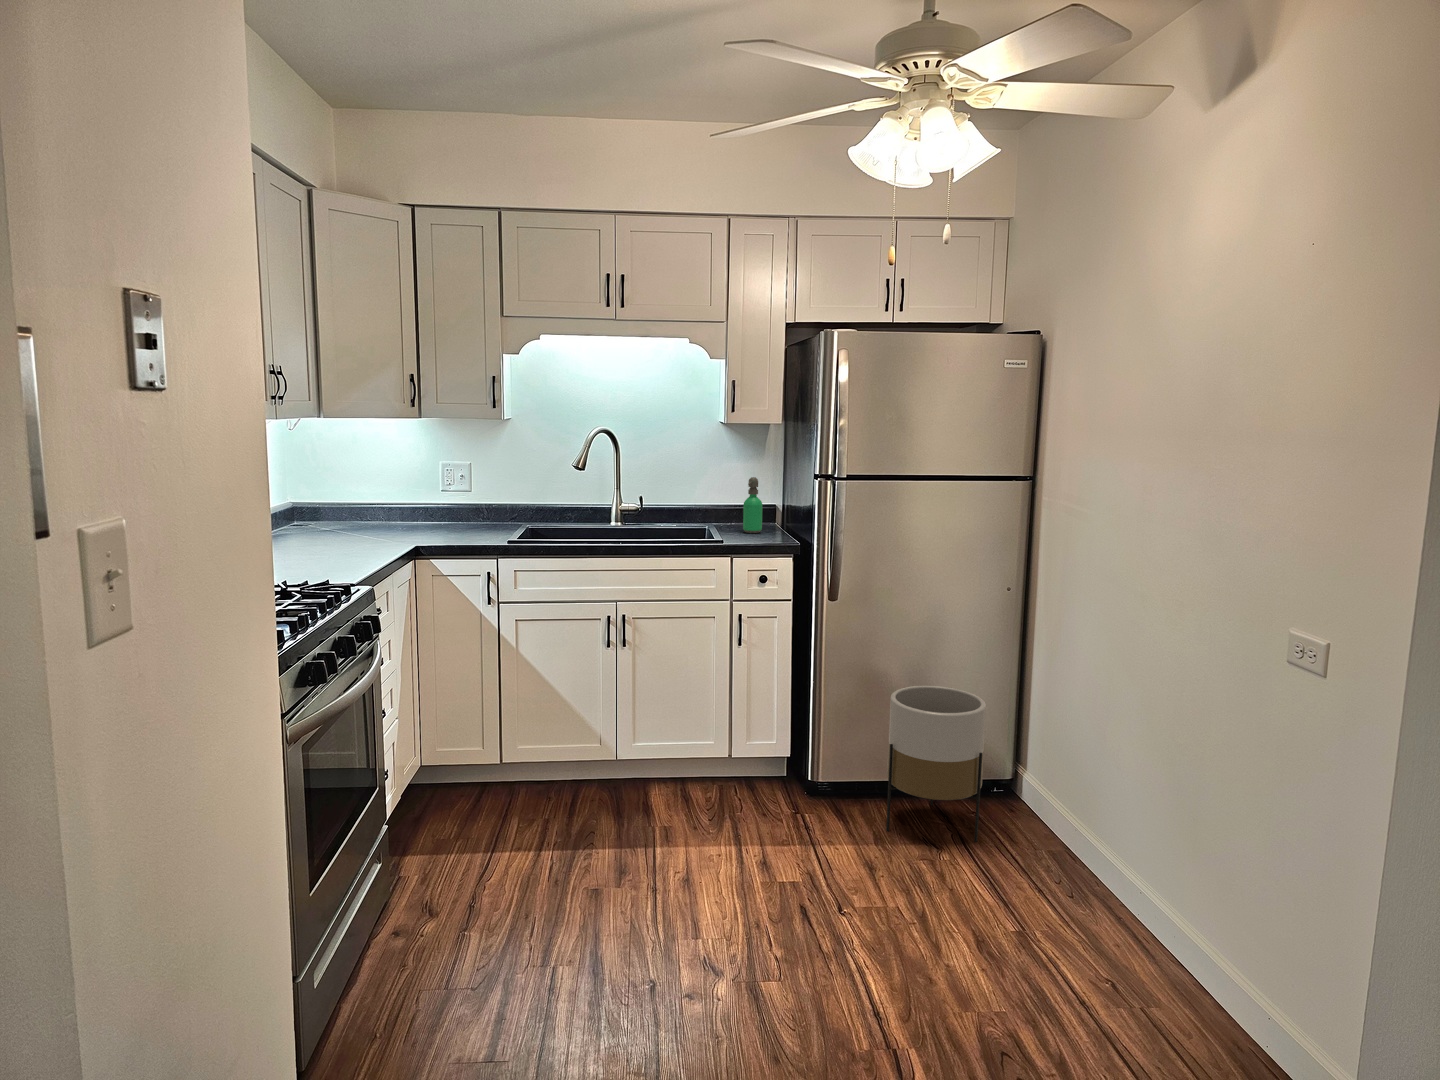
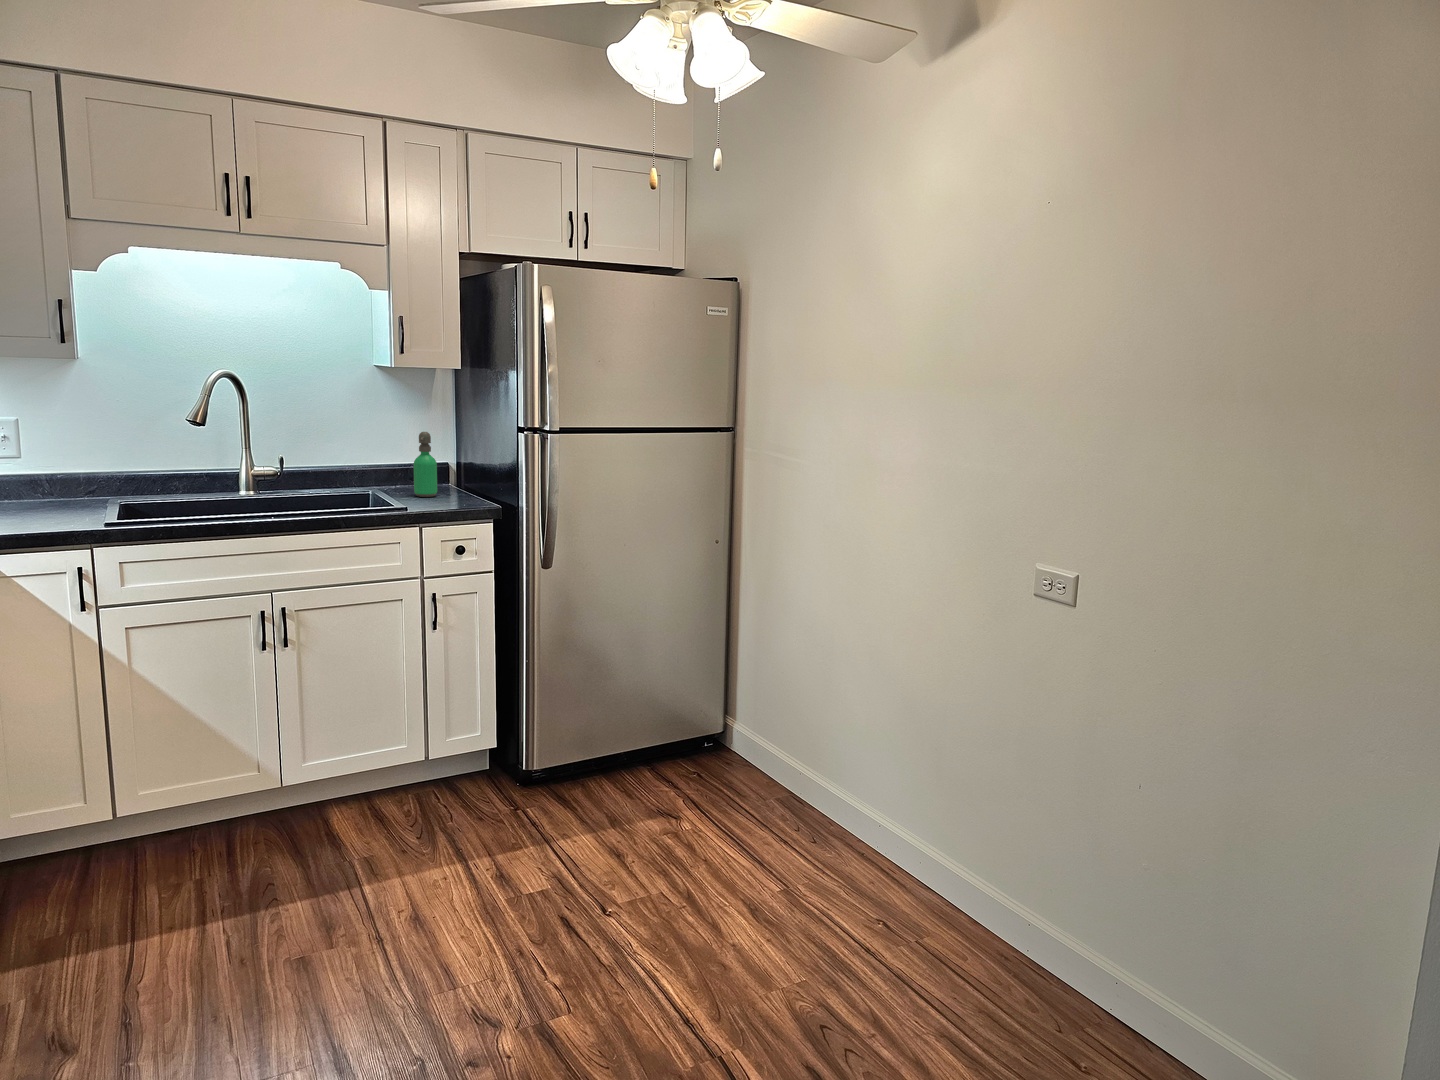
planter: present [886,686,986,842] -> none [615,651,714,811]

